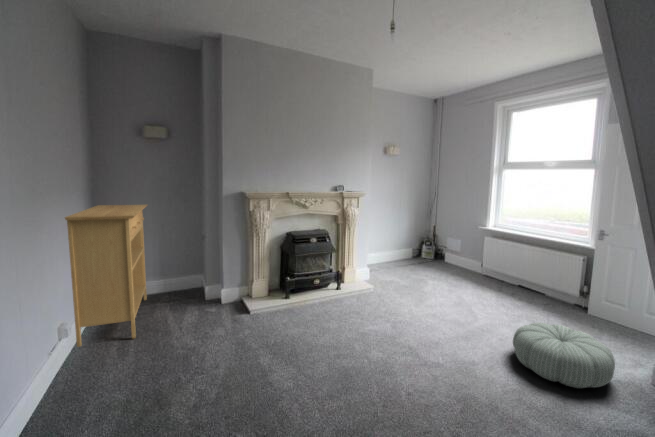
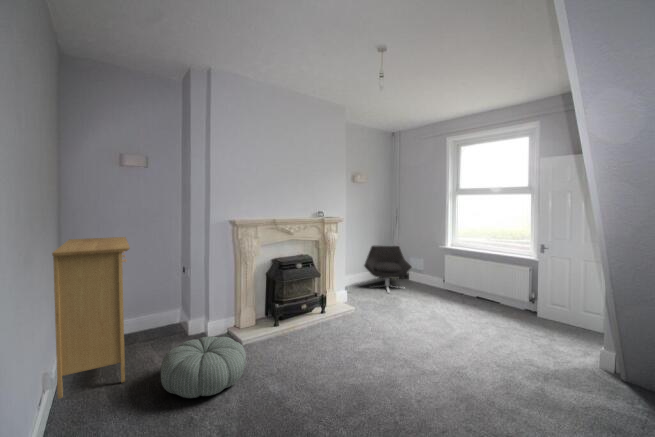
lounge chair: none [393,223,445,274] -> present [364,246,411,293]
pouf: present [513,323,615,388] -> present [161,336,246,398]

